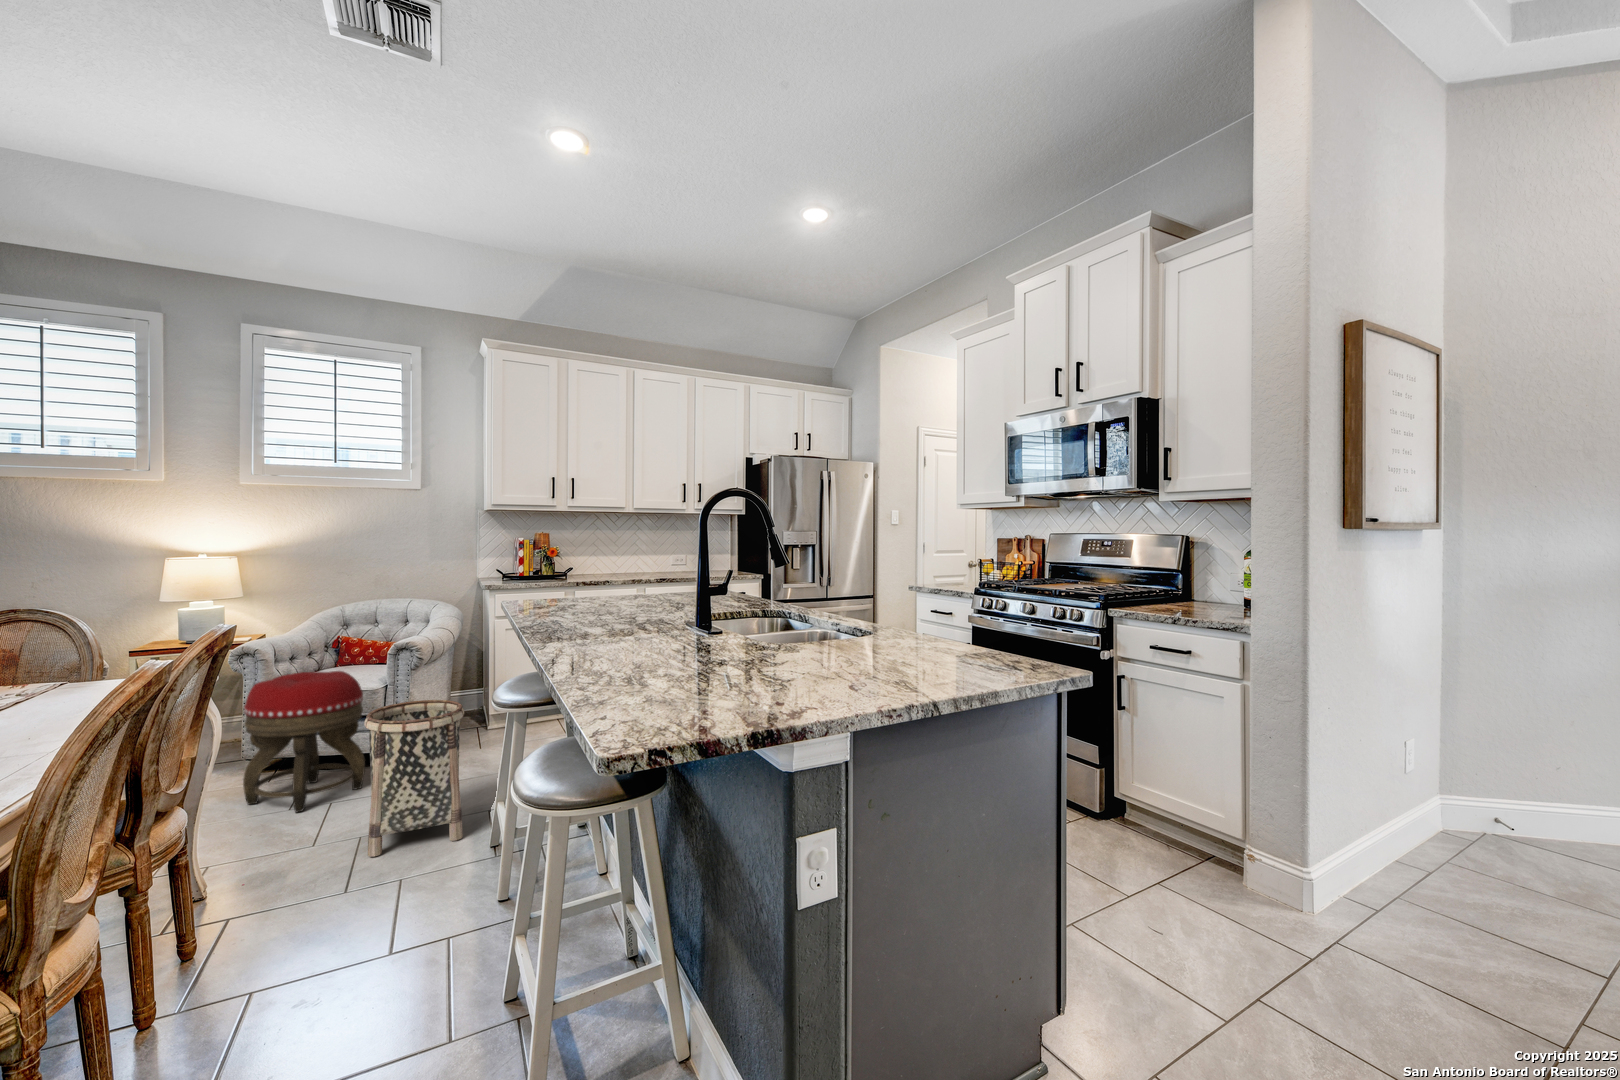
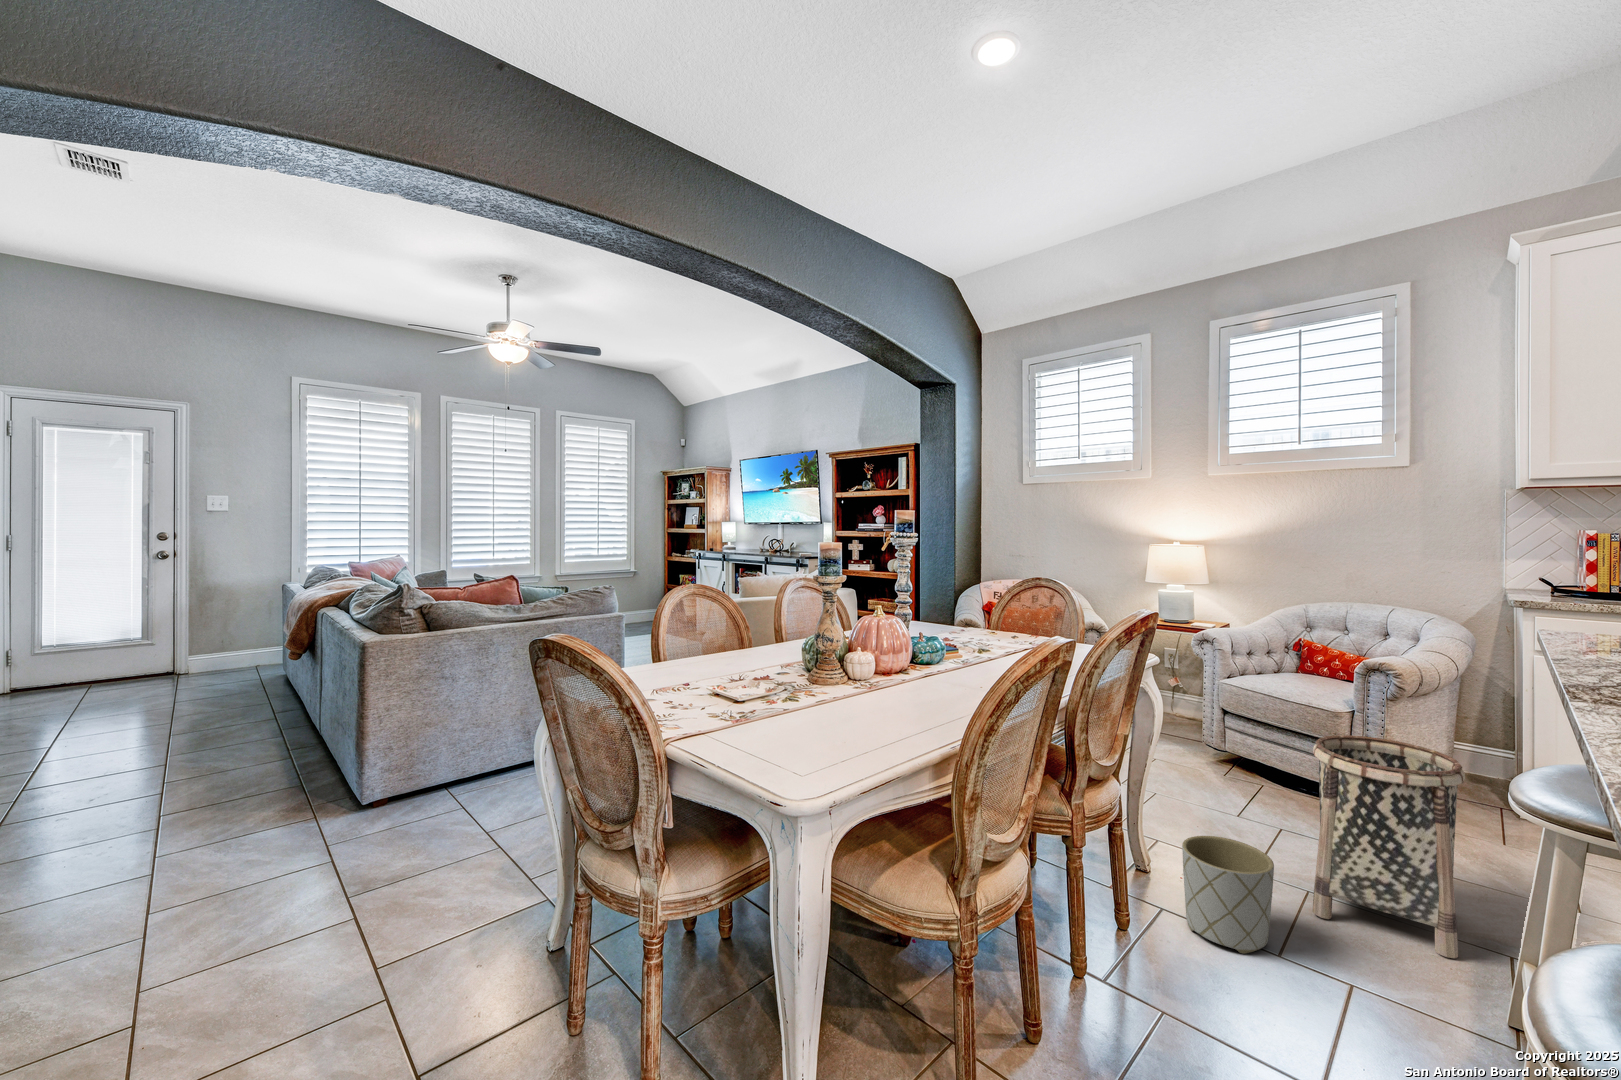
footstool: present [243,671,365,812] -> none [1196,671,1323,821]
planter: none [254,821,341,922] -> present [1182,836,1274,953]

